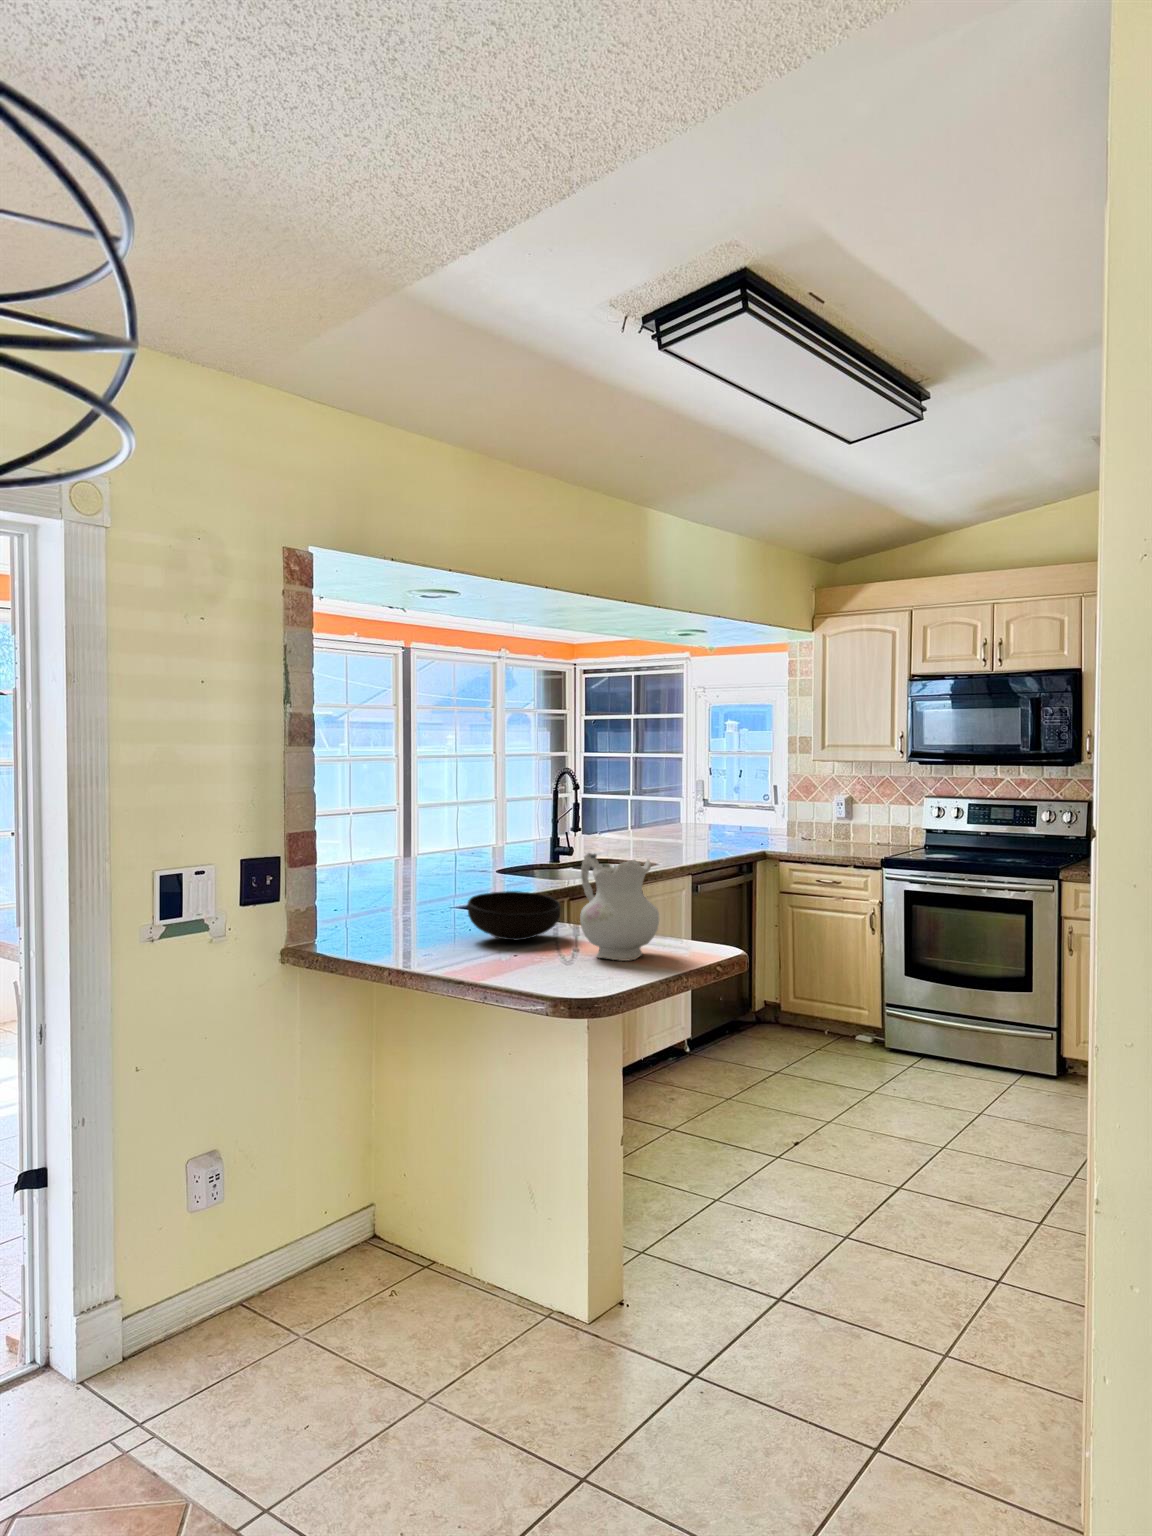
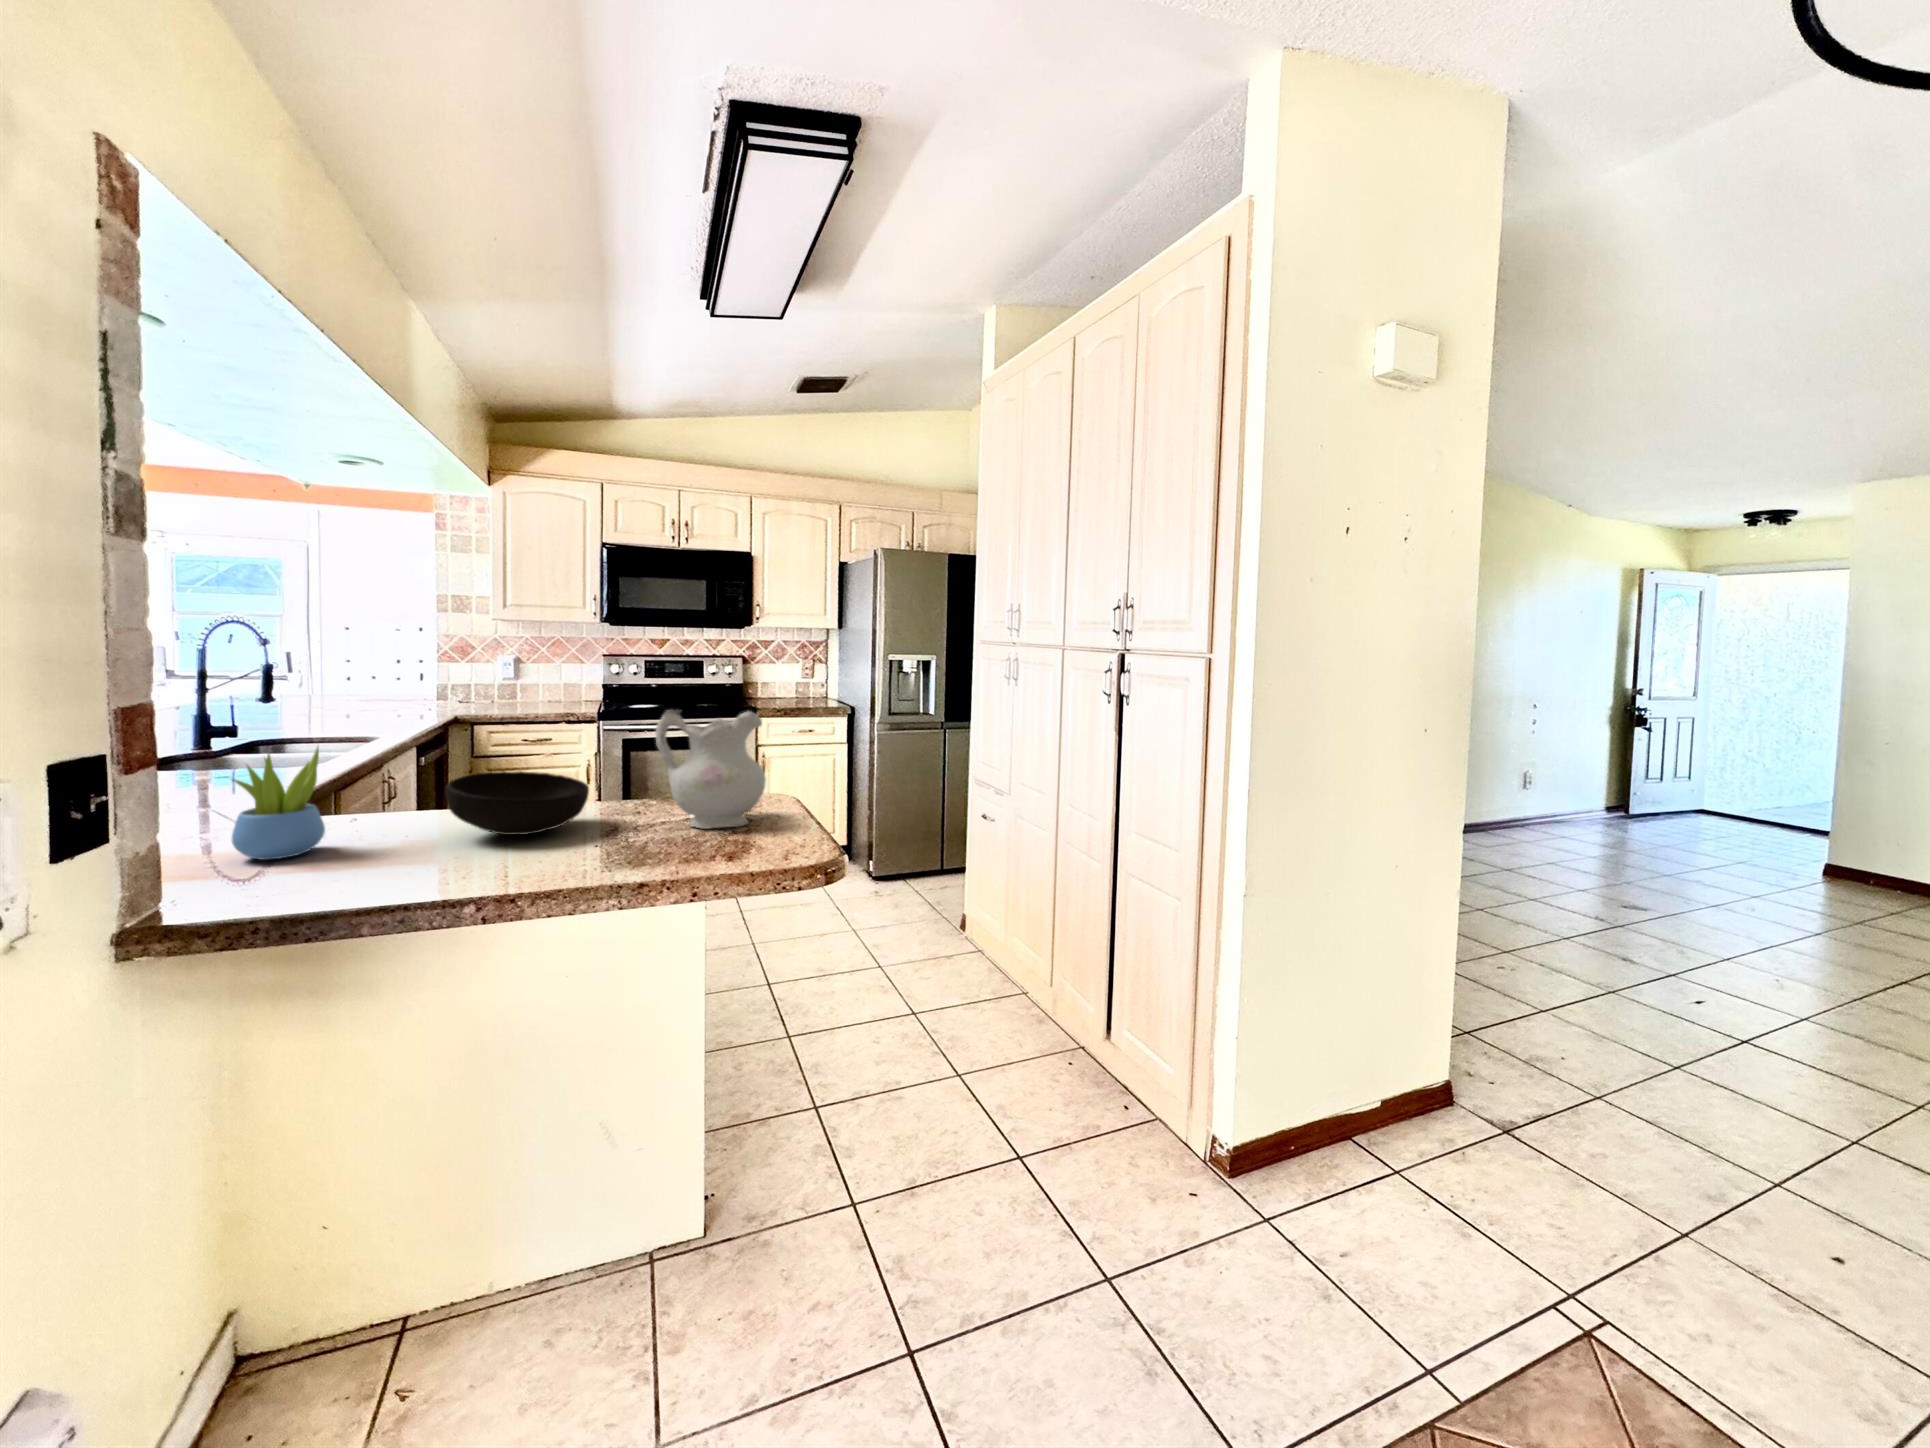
succulent plant: none [385,860,430,931] -> present [232,747,325,860]

